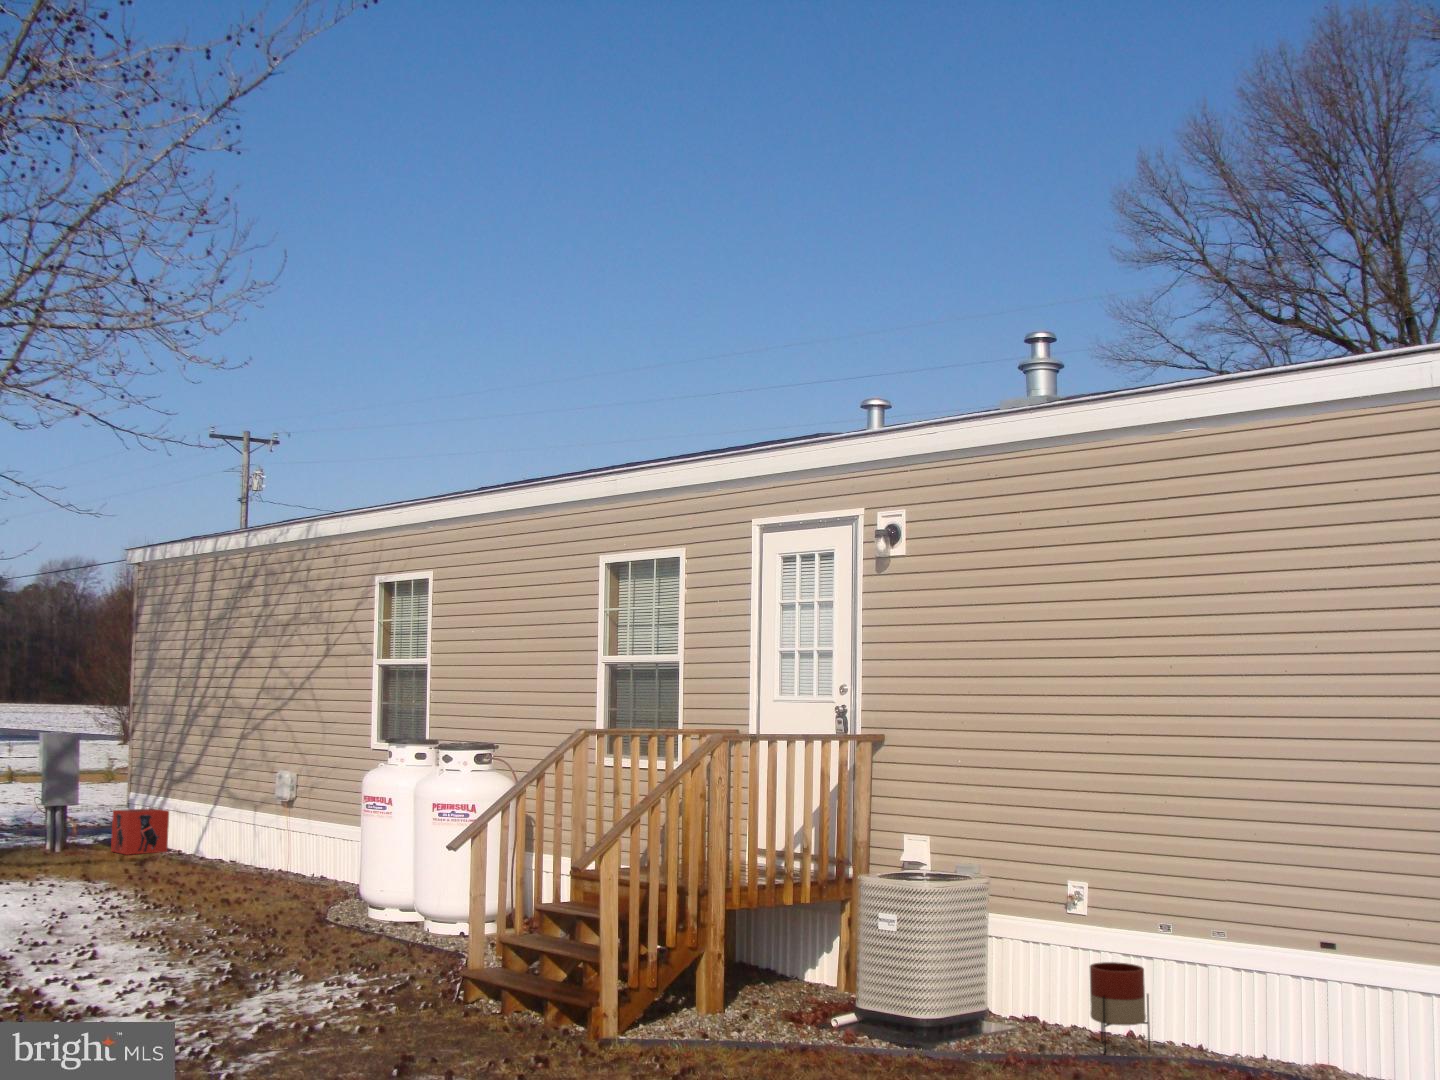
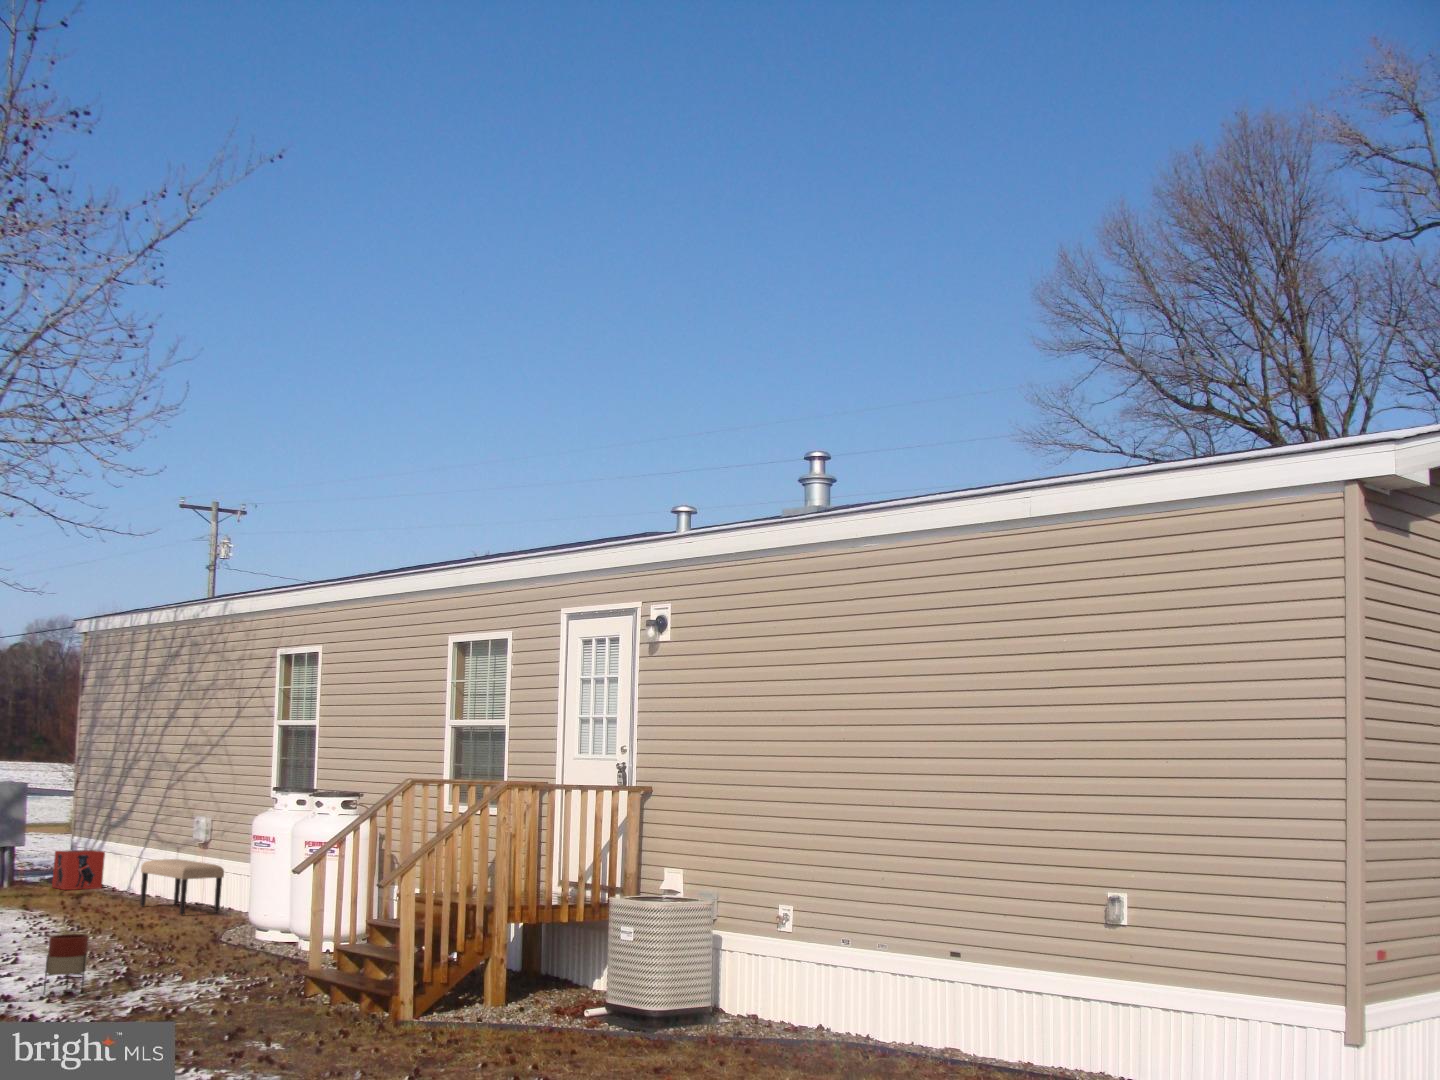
bench: none [218,821,316,886] -> present [140,859,224,915]
planter: present [1090,962,1150,1054] -> present [44,934,89,994]

